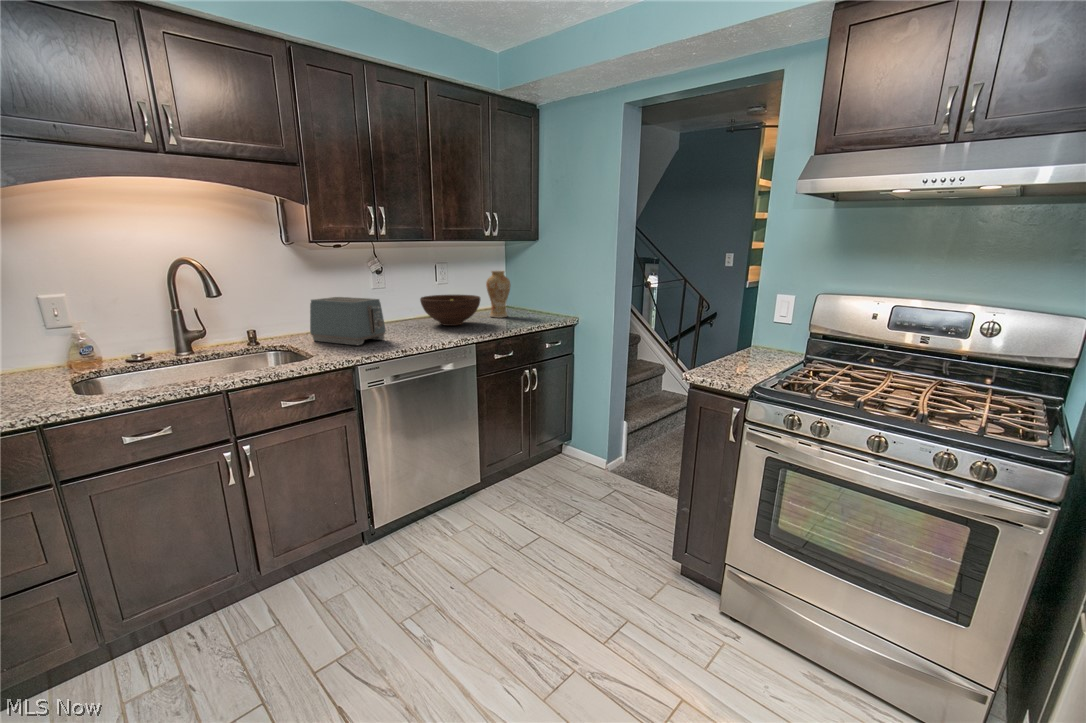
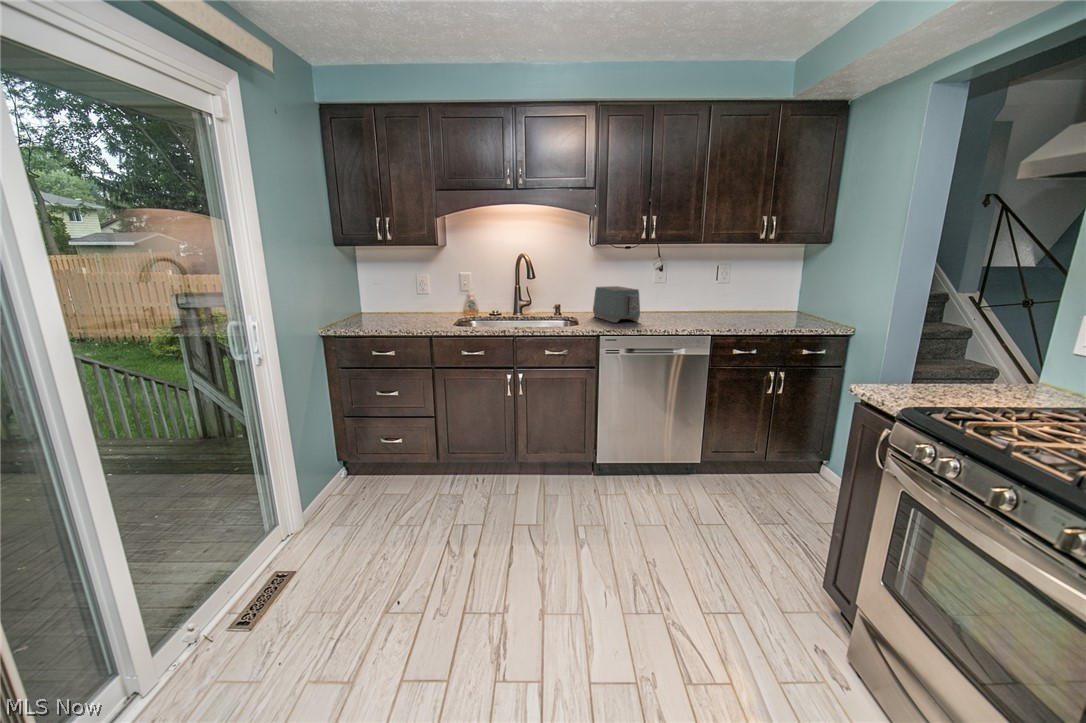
vase: present [486,271,510,318] -> none [761,272,788,318]
fruit bowl: present [420,295,480,326] -> none [685,291,742,319]

